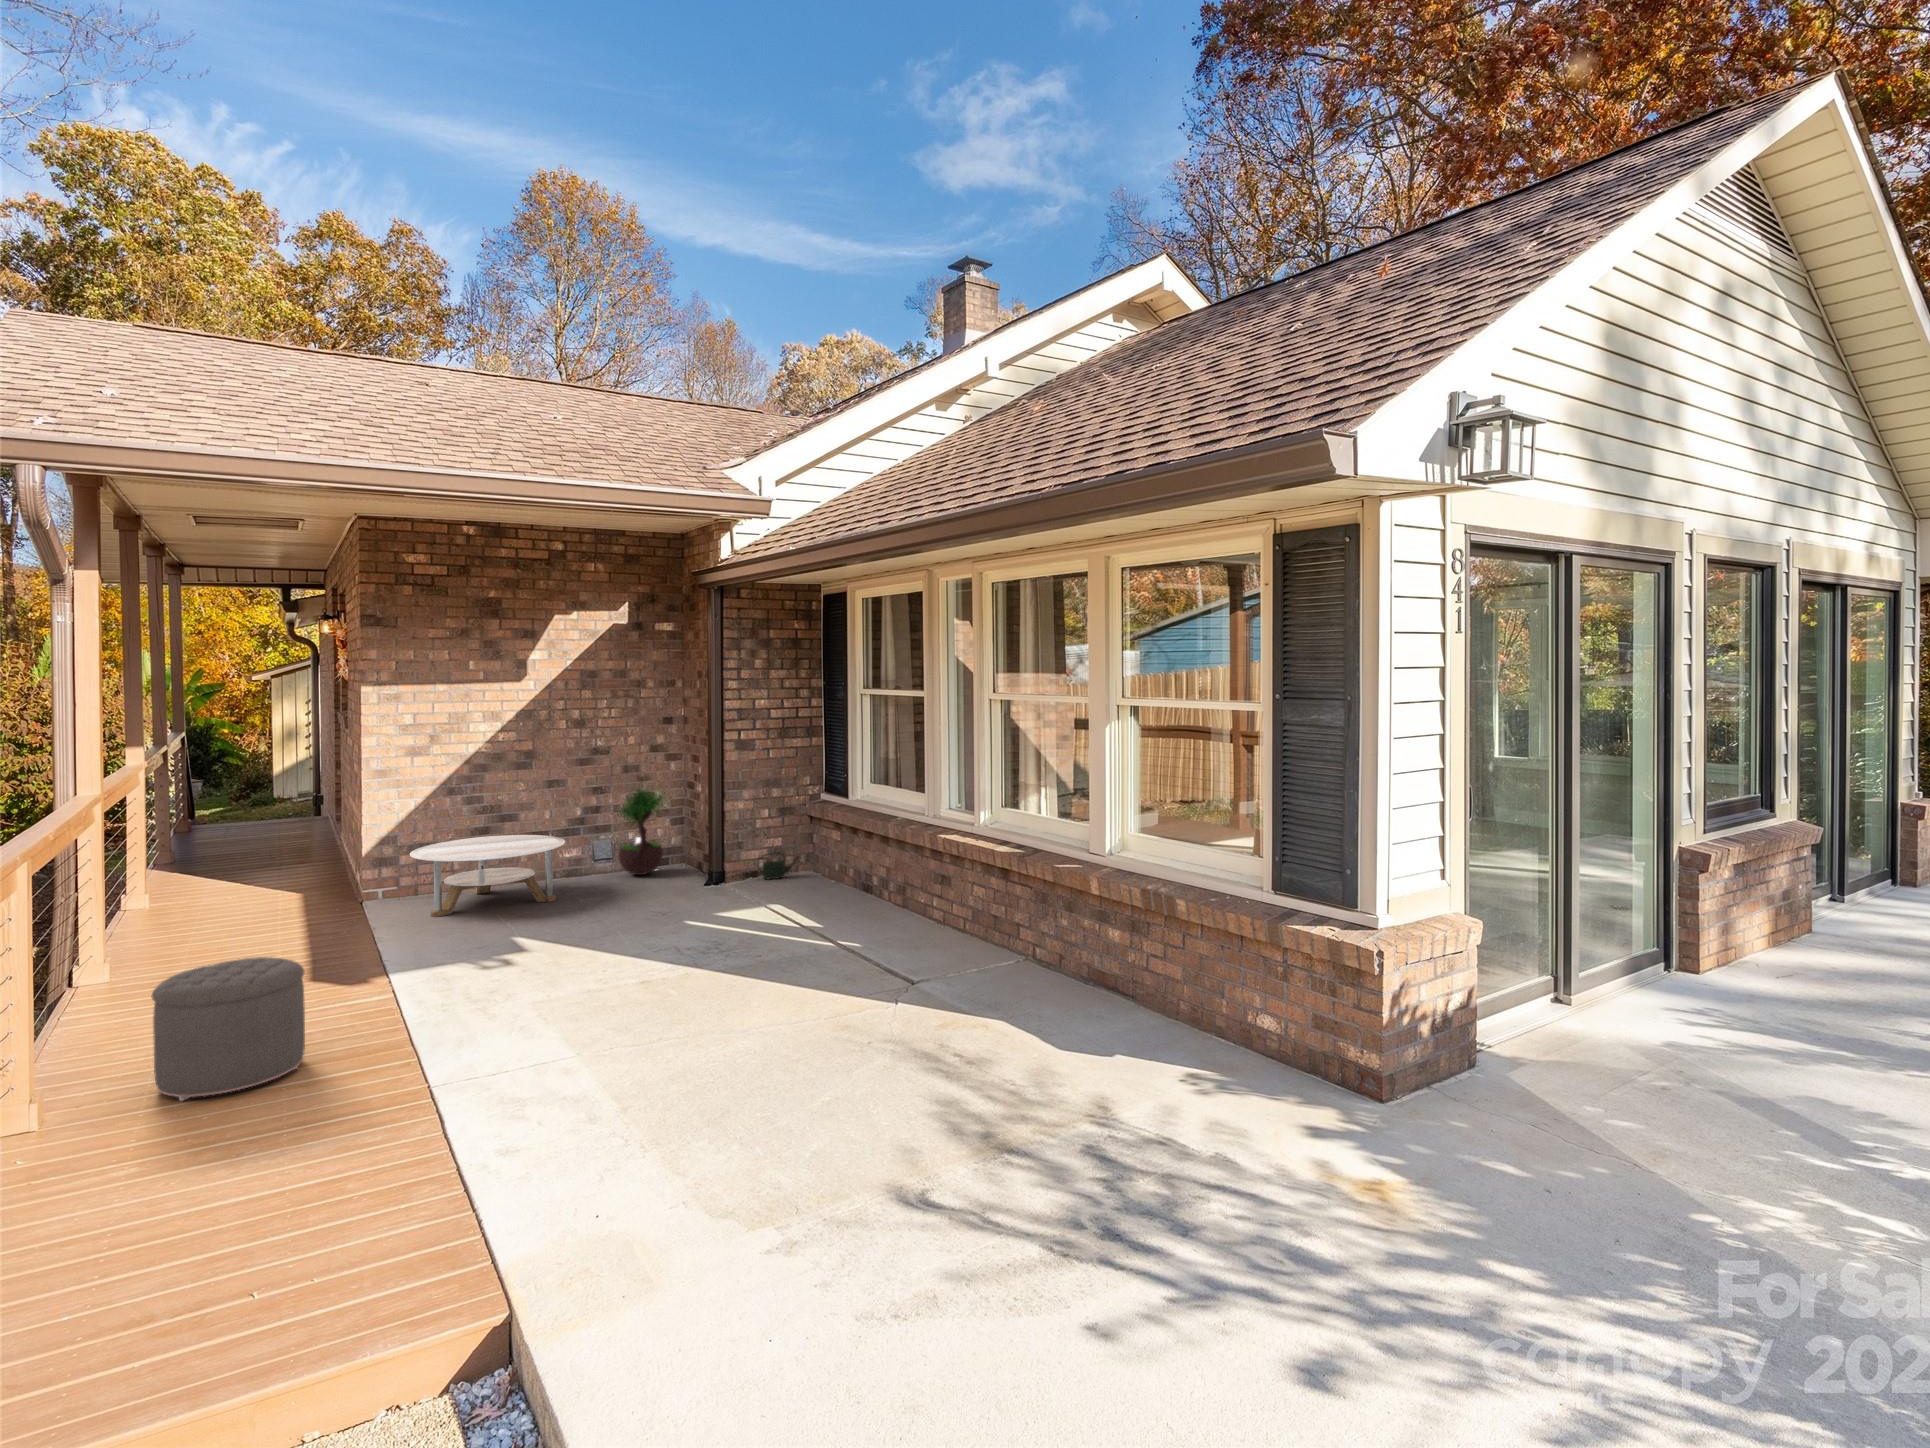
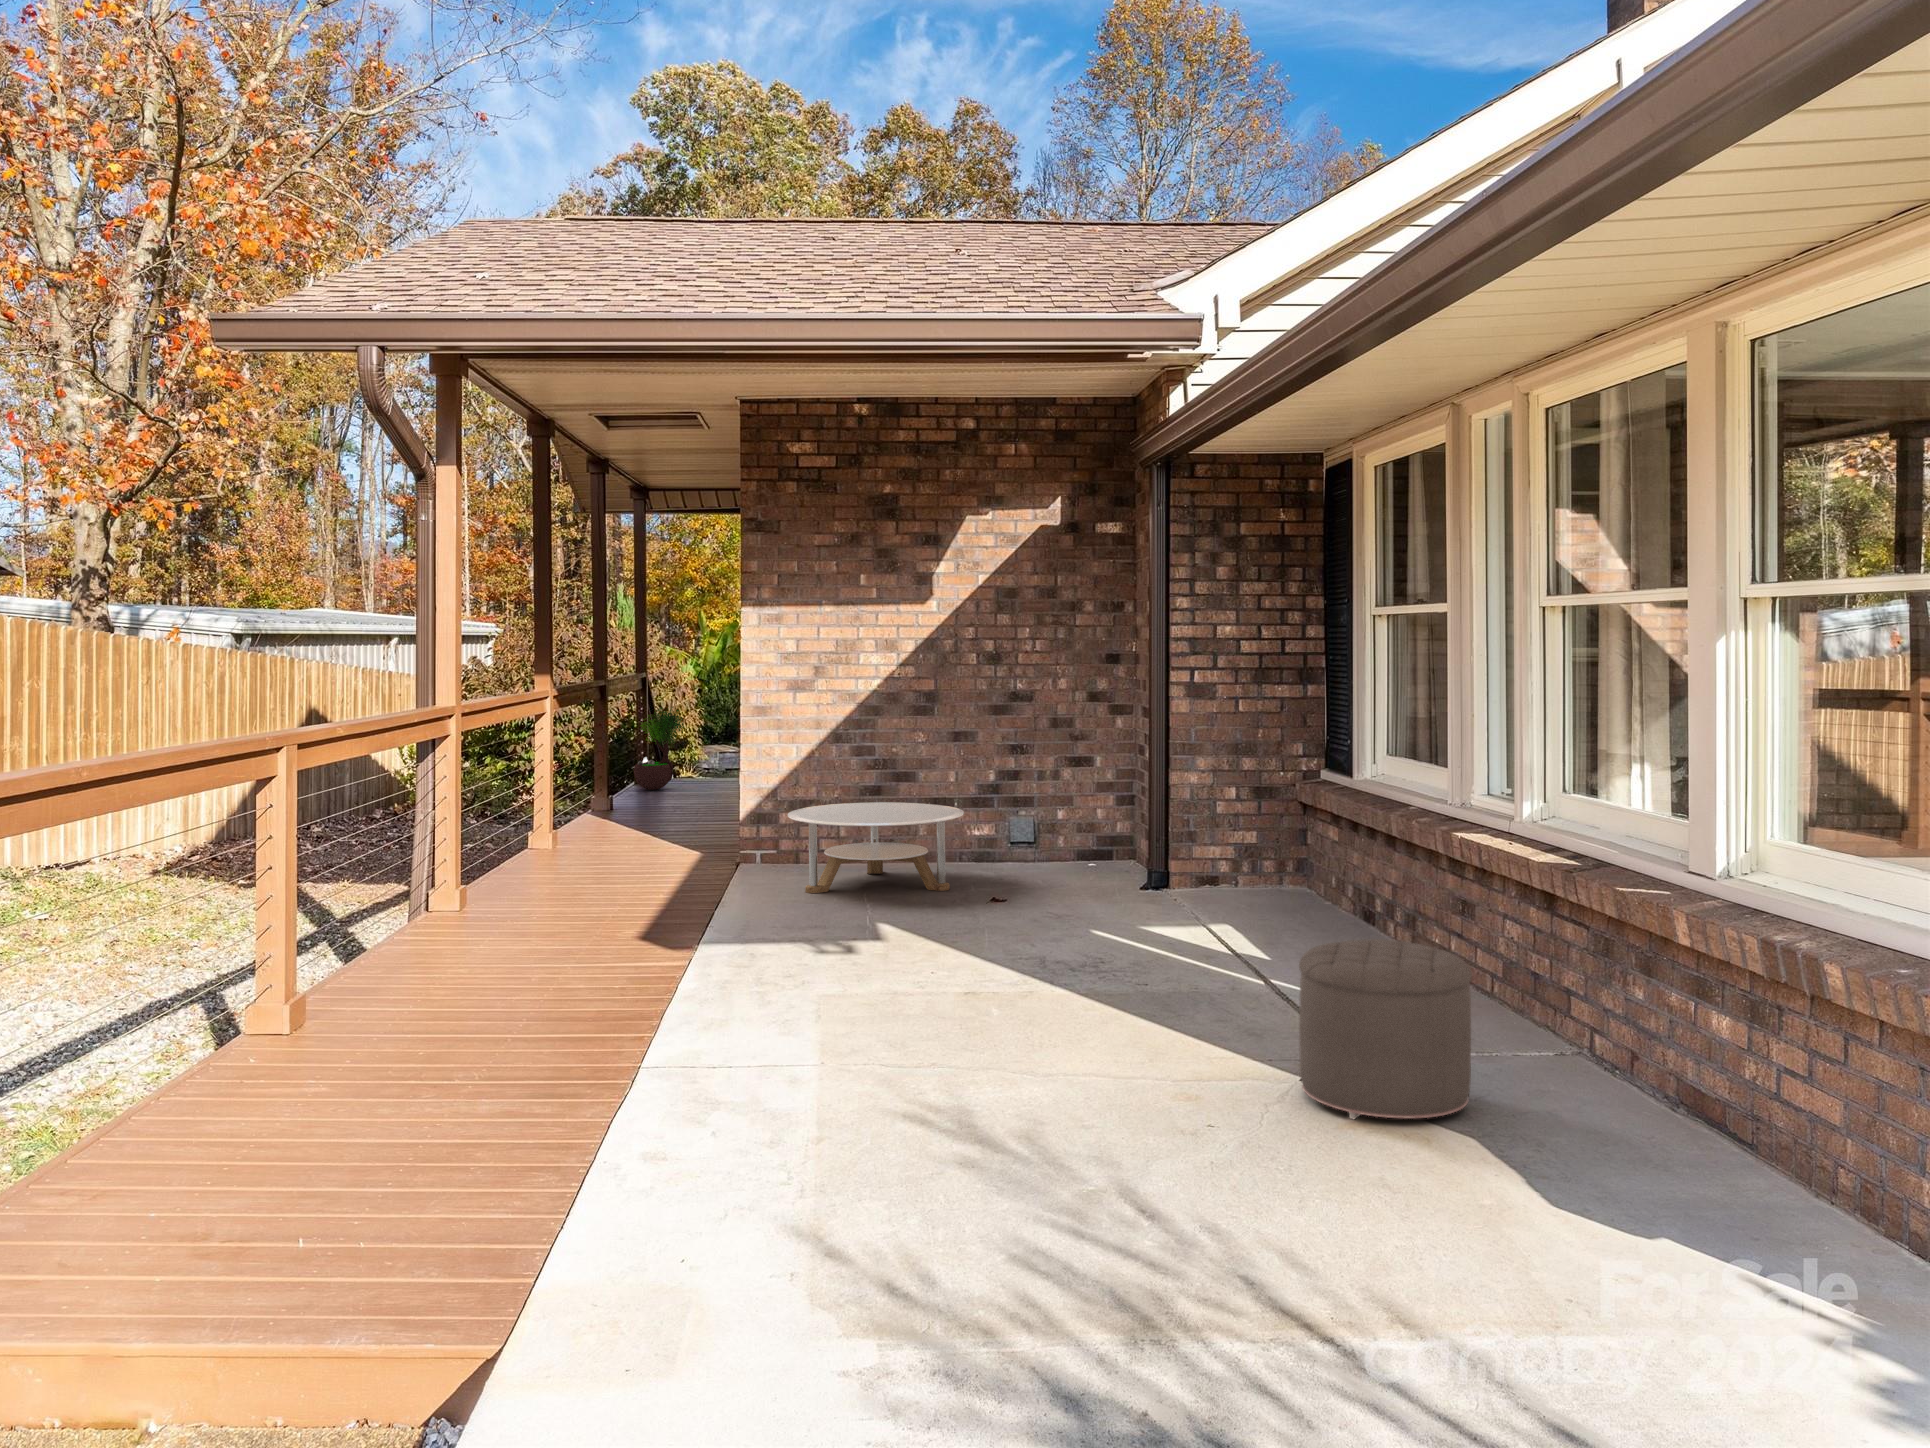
potted tree: present [611,786,667,875] -> present [634,707,684,790]
watering can: present [757,852,797,879] -> none [1218,855,1284,894]
ottoman: present [152,957,305,1101] -> present [1299,939,1472,1119]

